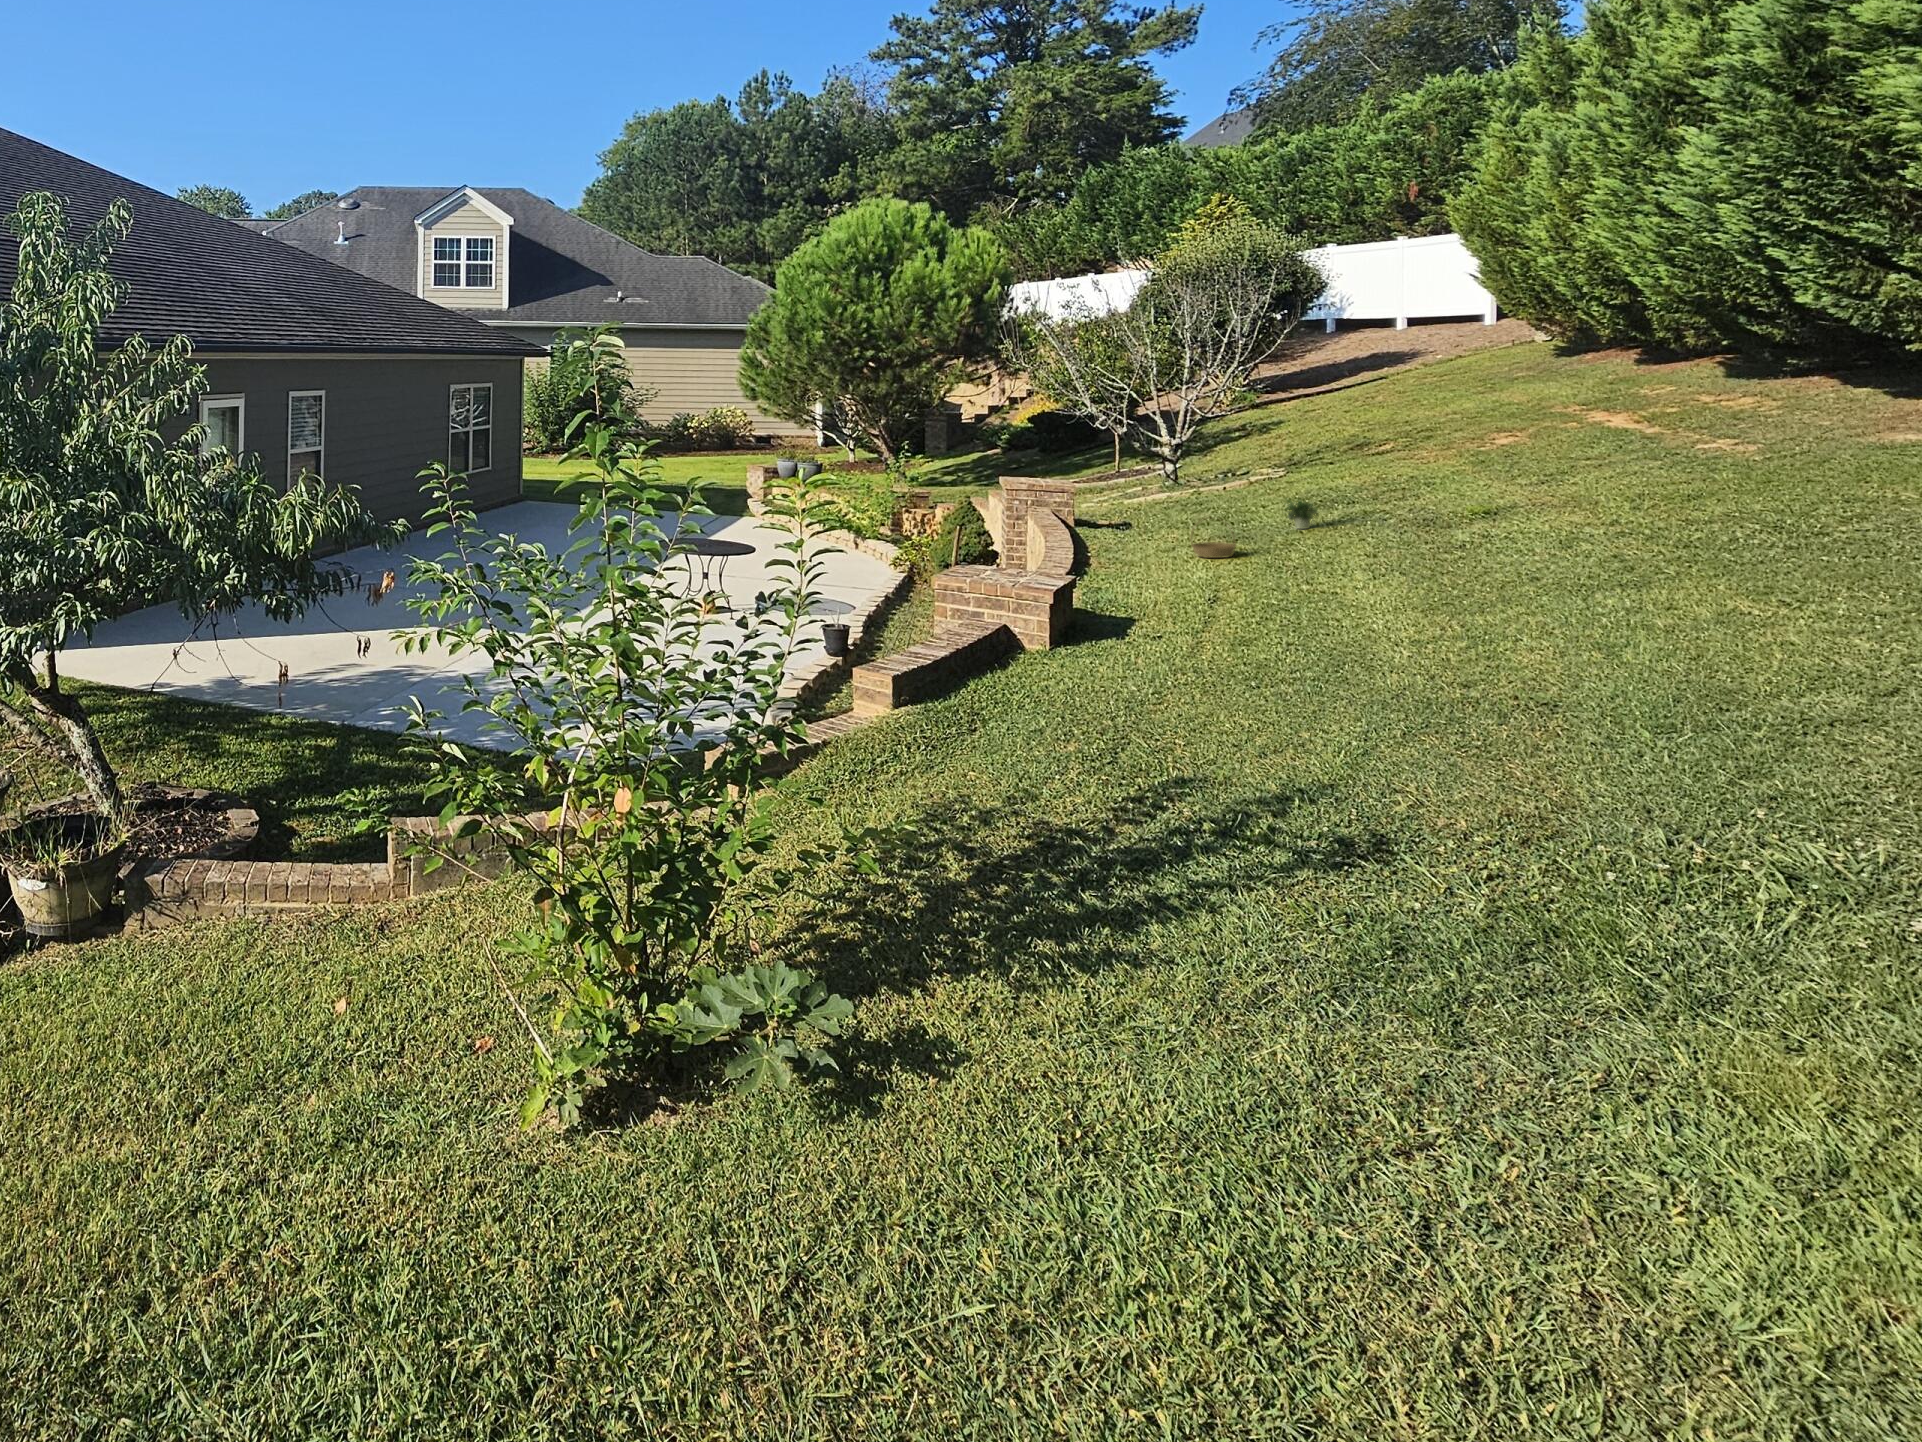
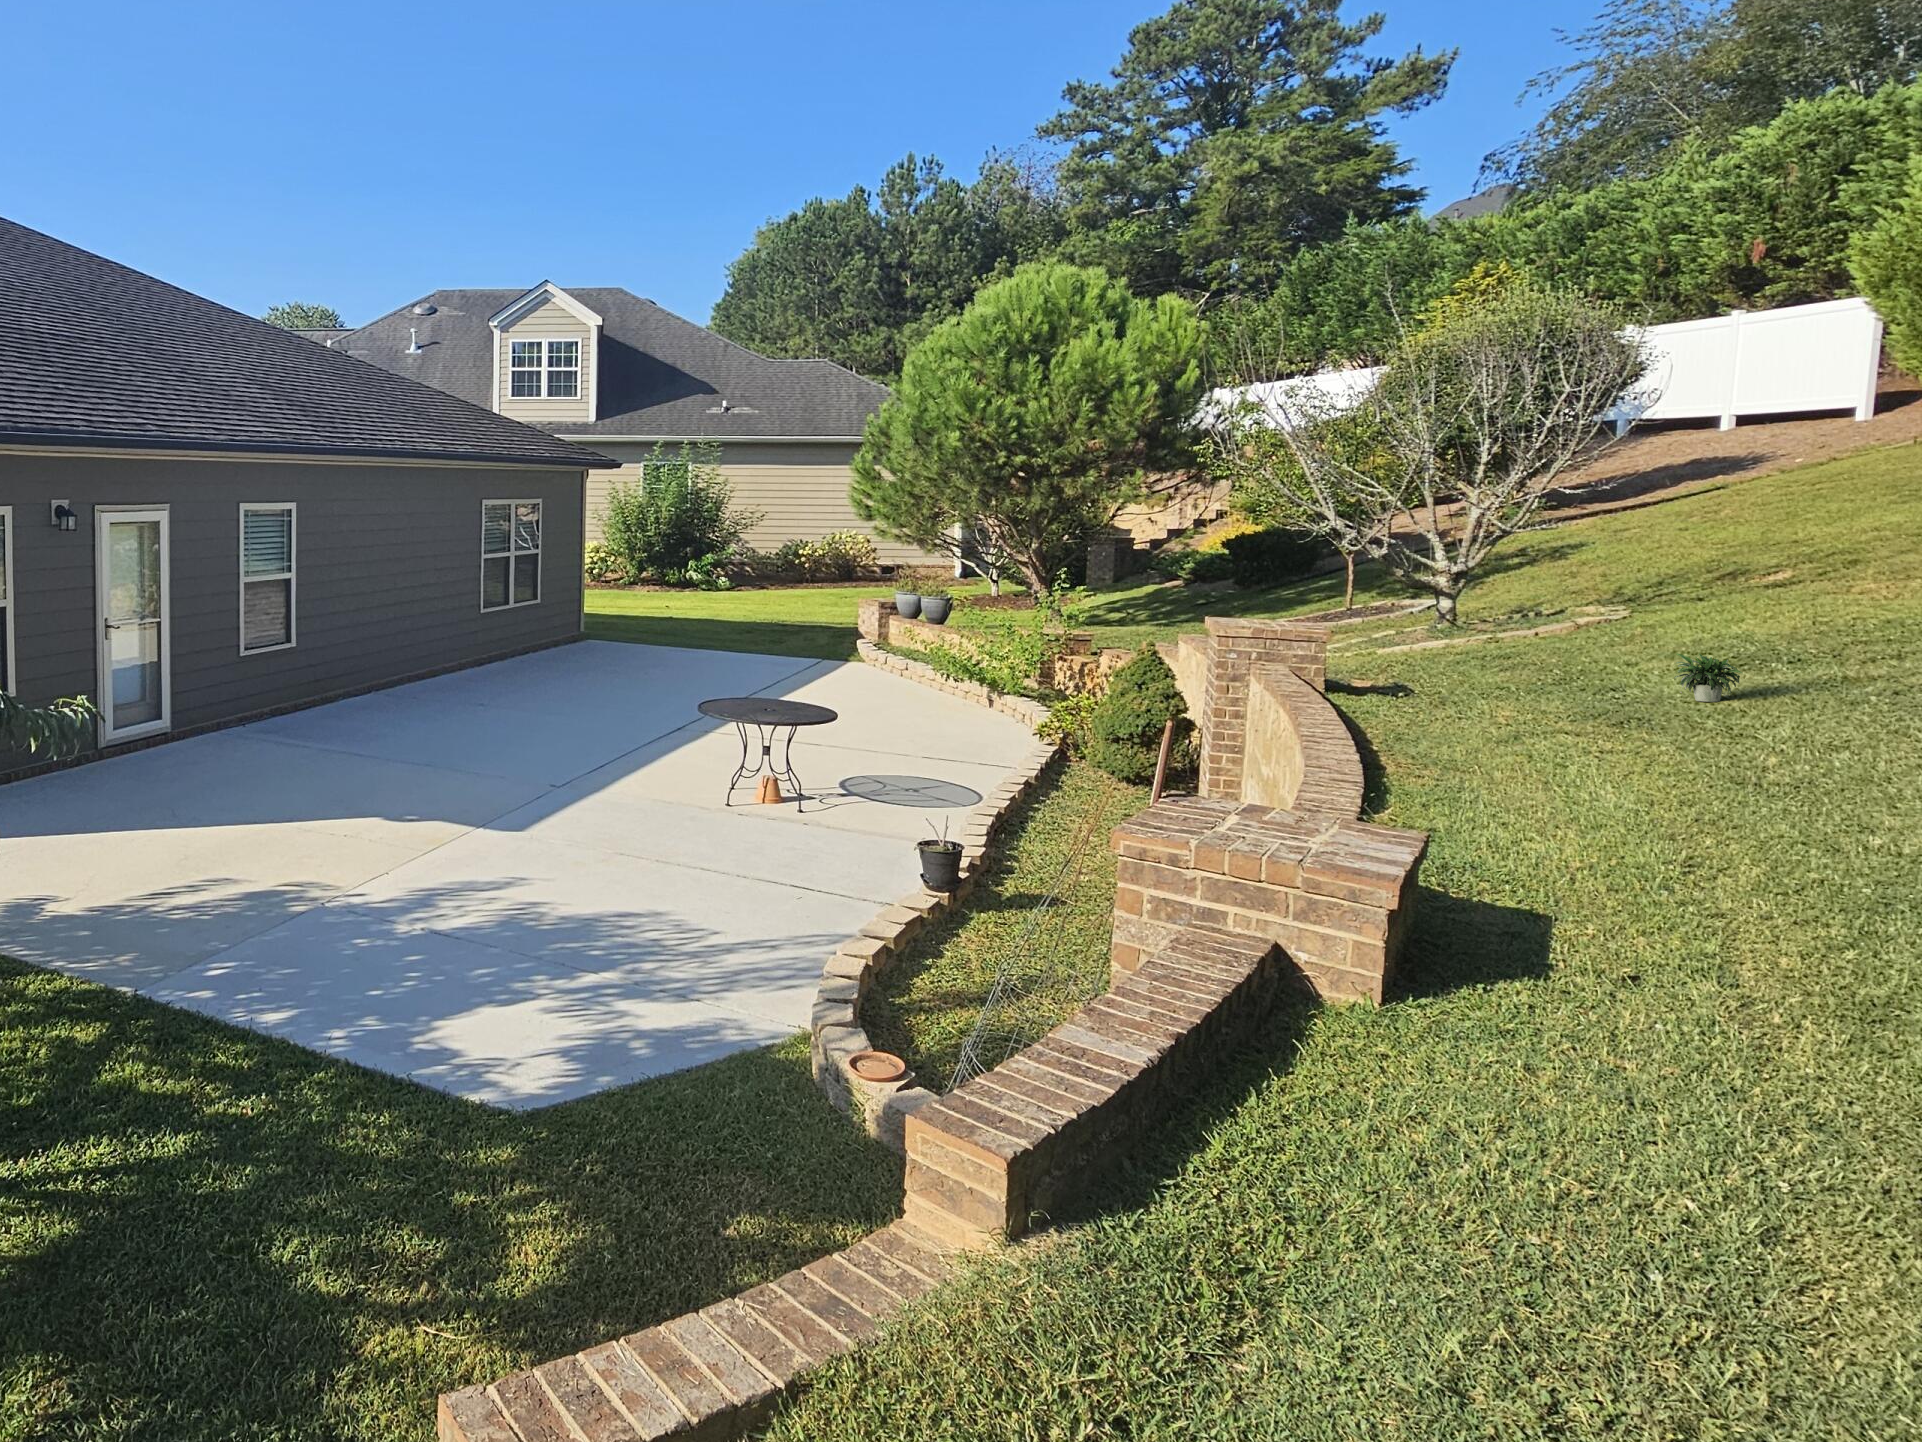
basket: present [1191,518,1236,558] -> none [1524,683,1606,746]

